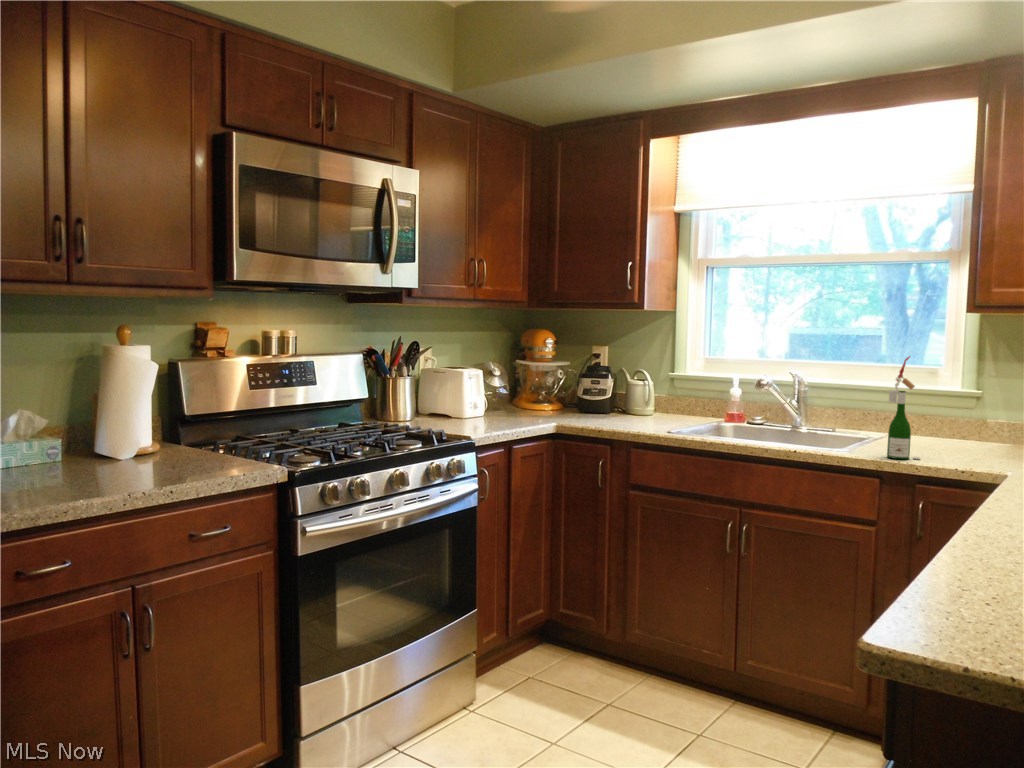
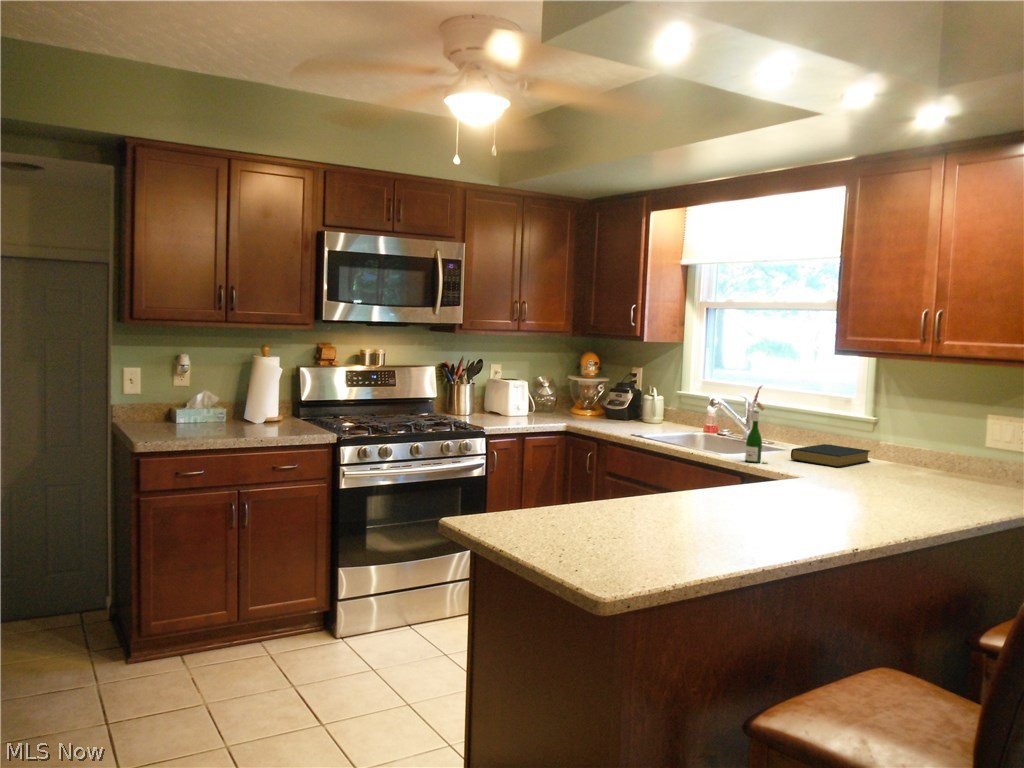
hardback book: none [921,427,999,457] -> present [791,444,870,468]

